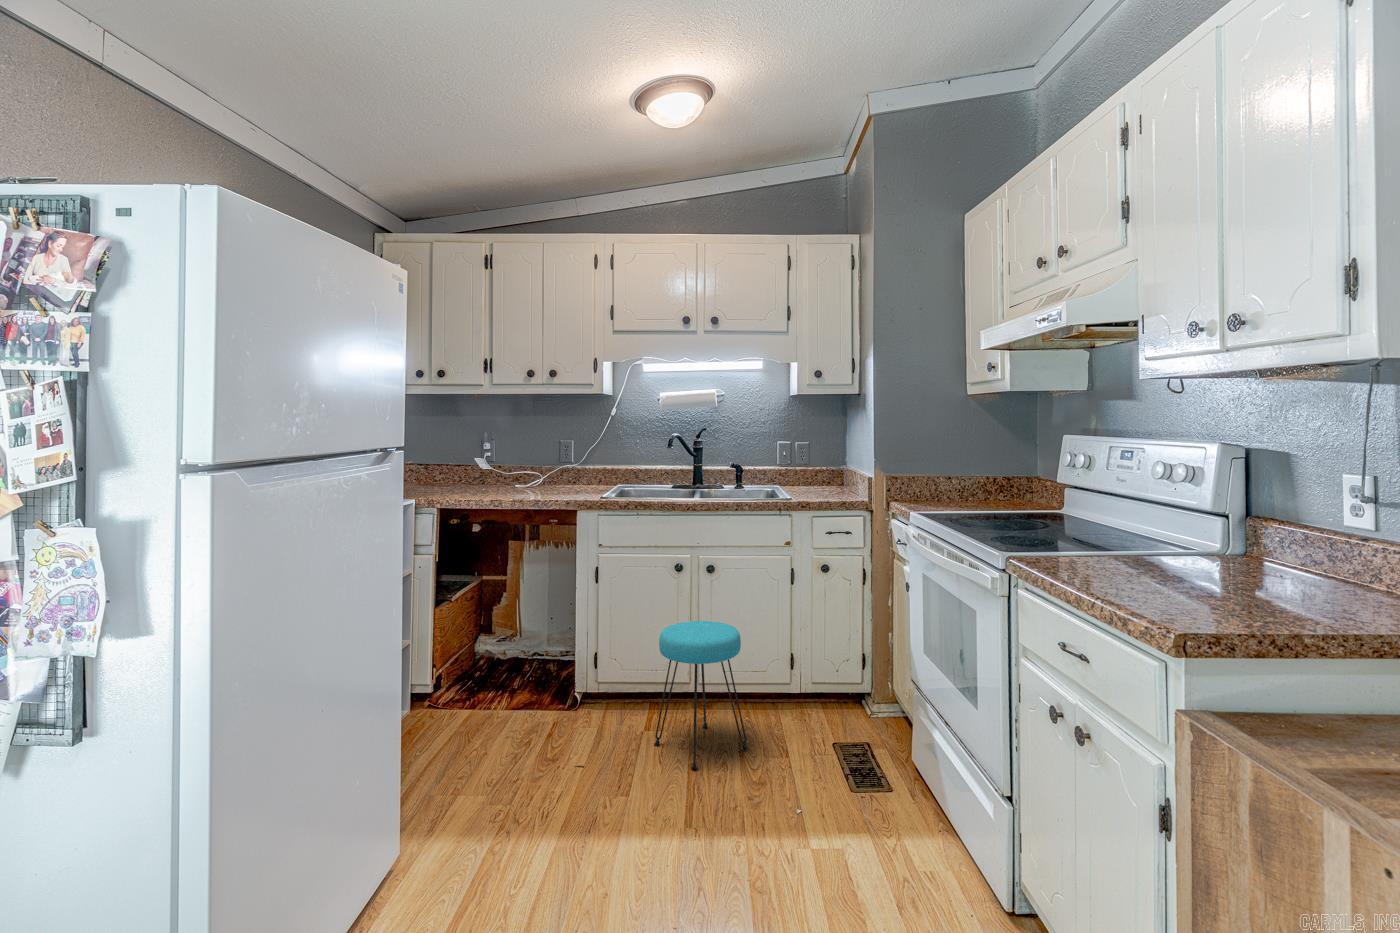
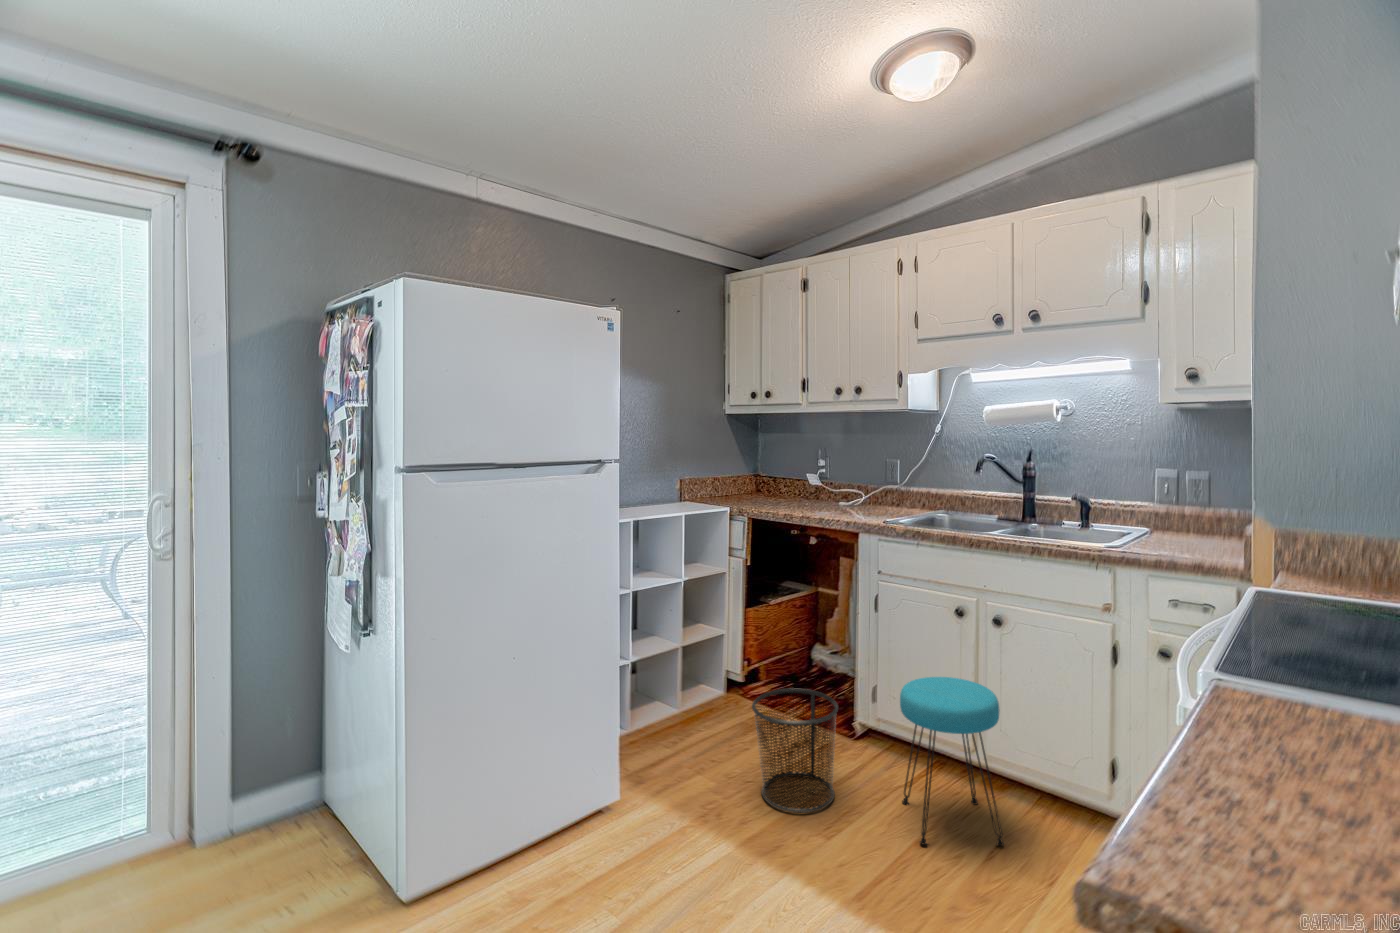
waste bin: none [514,662,604,787] -> present [752,688,838,813]

